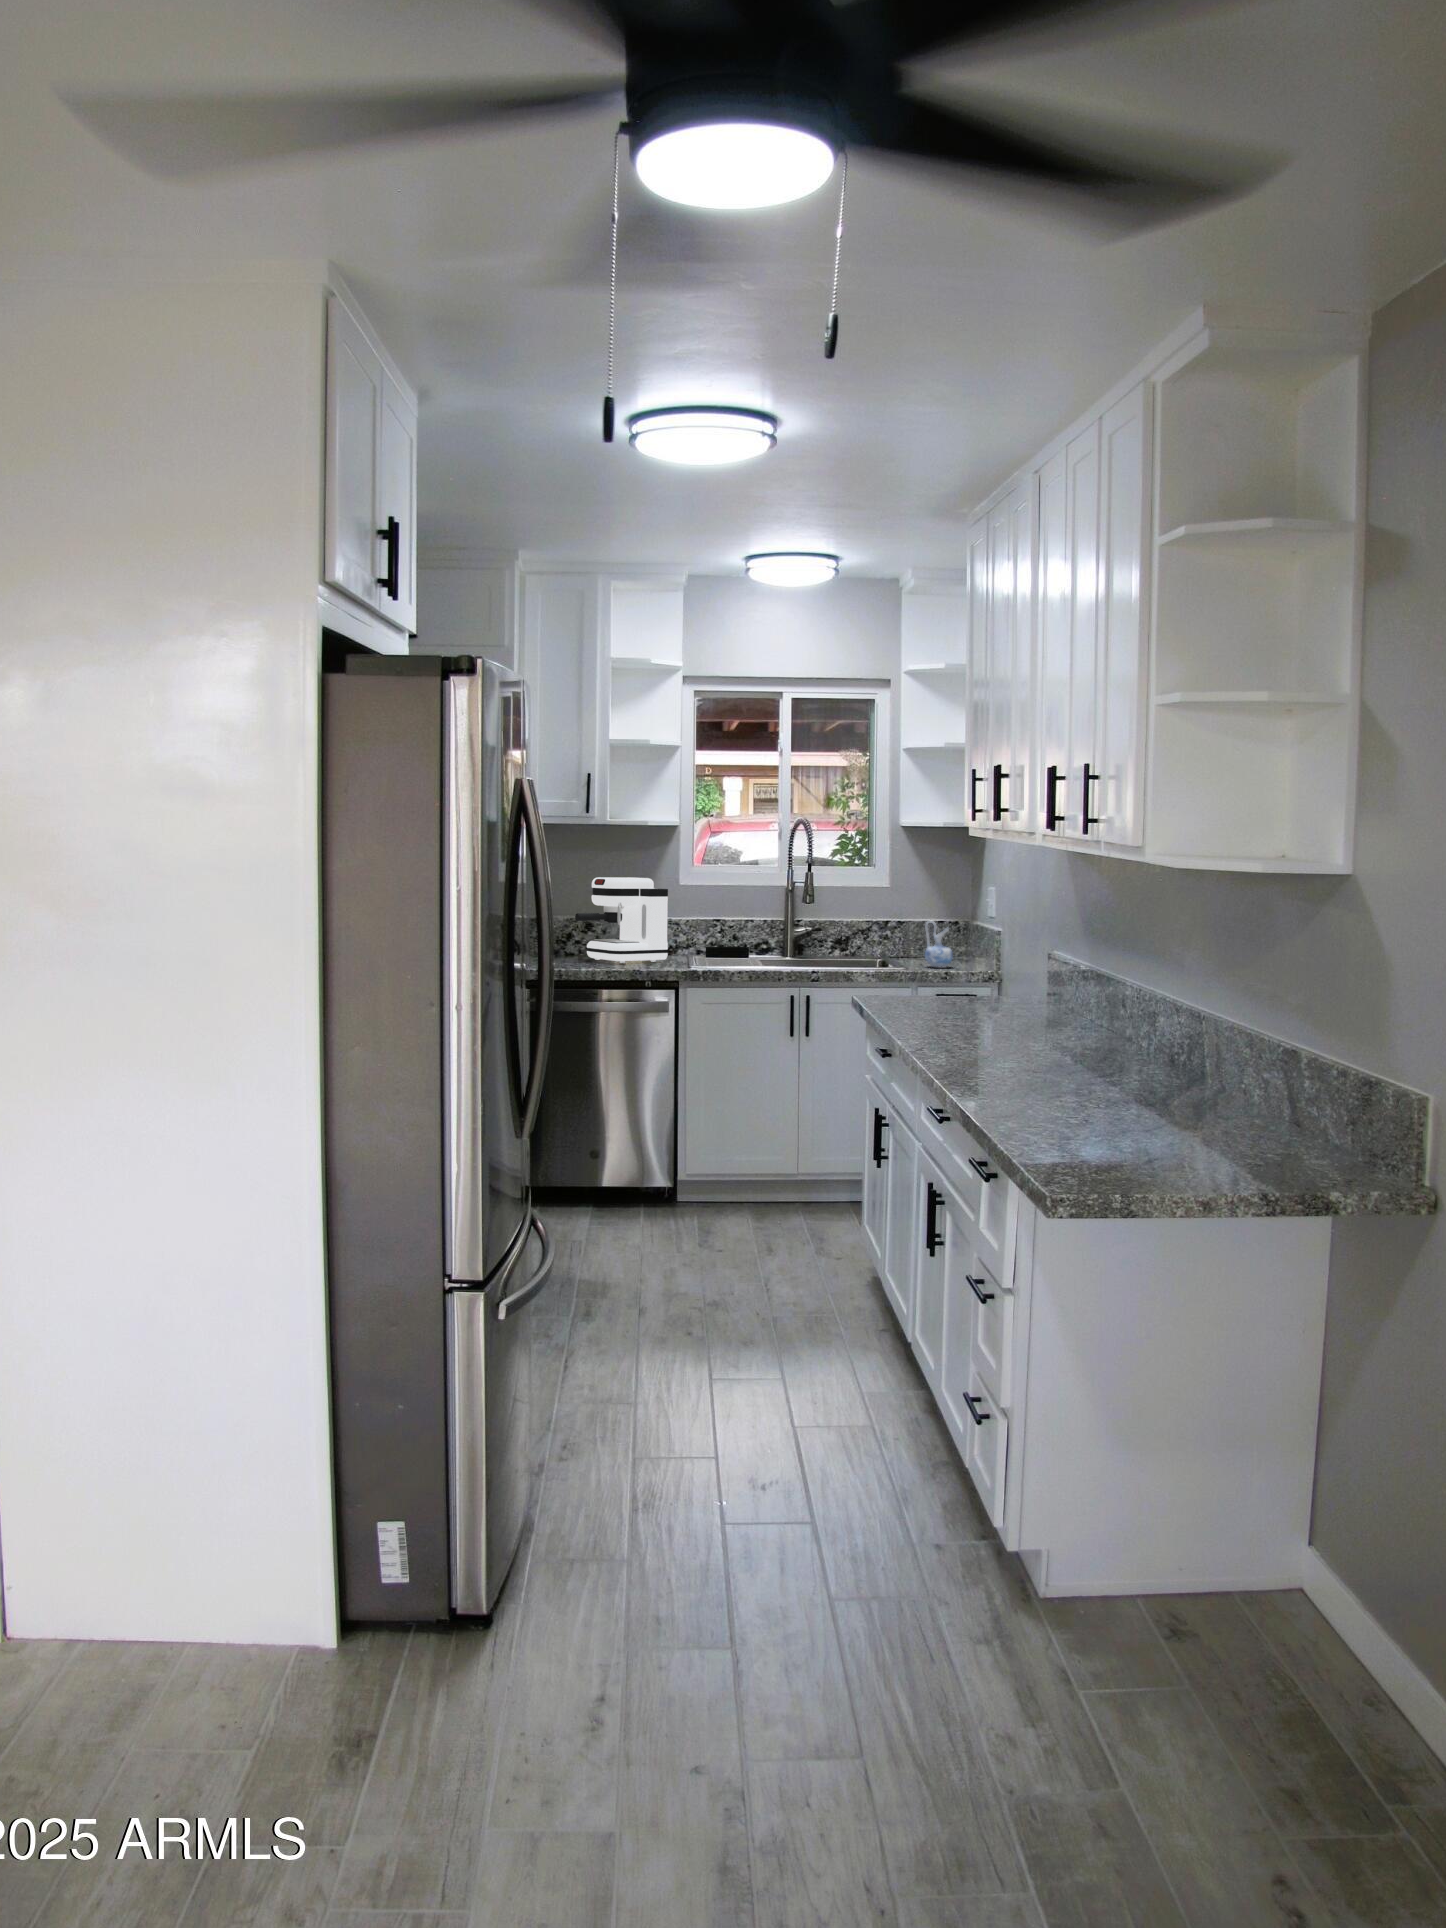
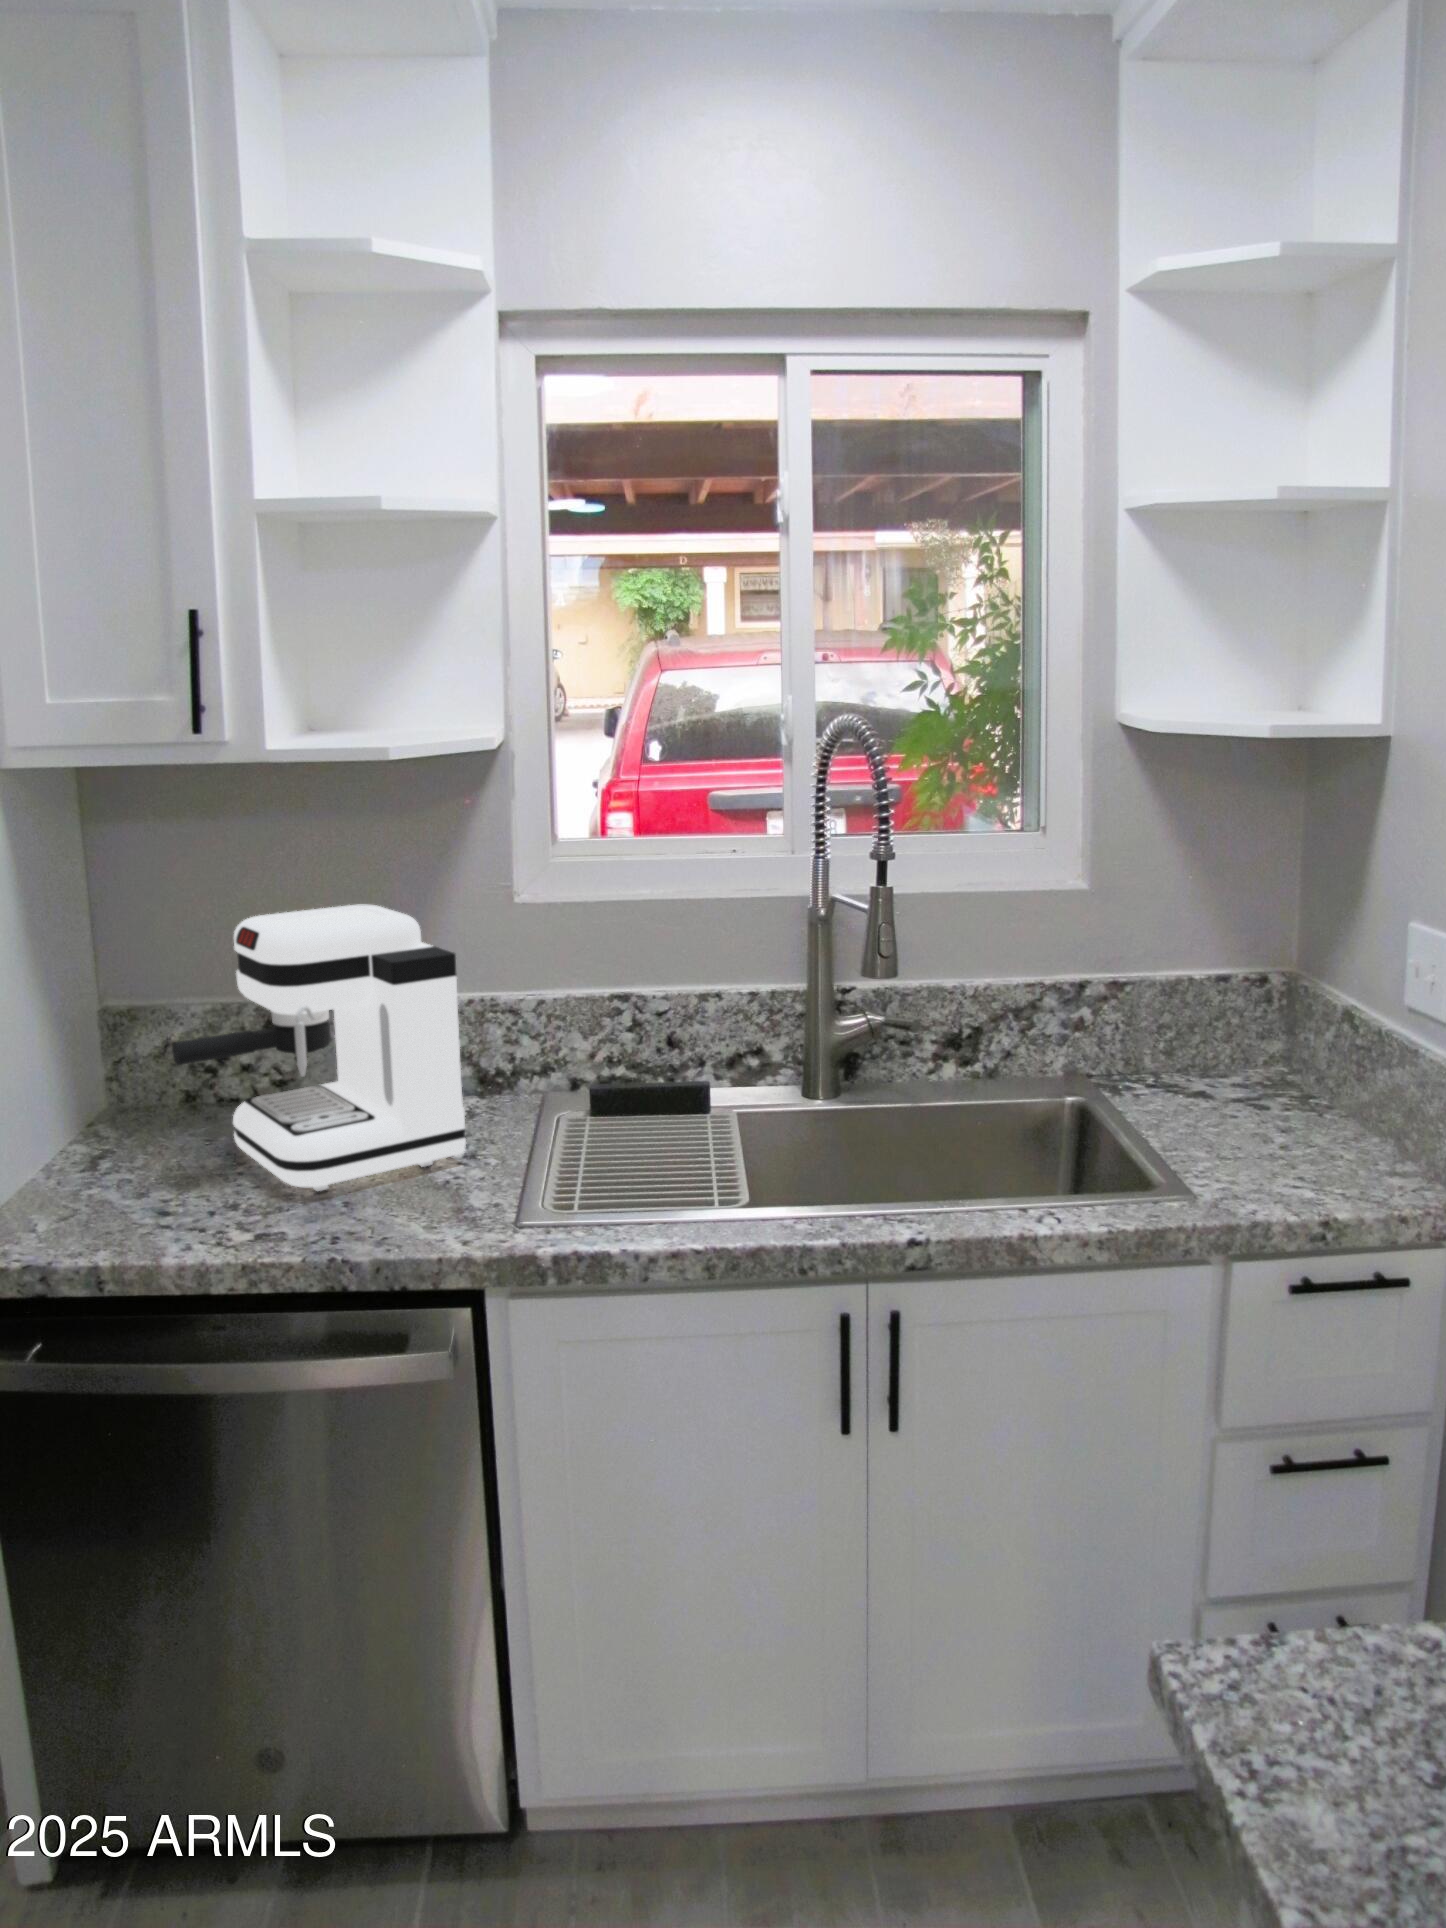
ceramic pitcher: present [925,921,953,967] -> none [1231,1034,1319,1177]

